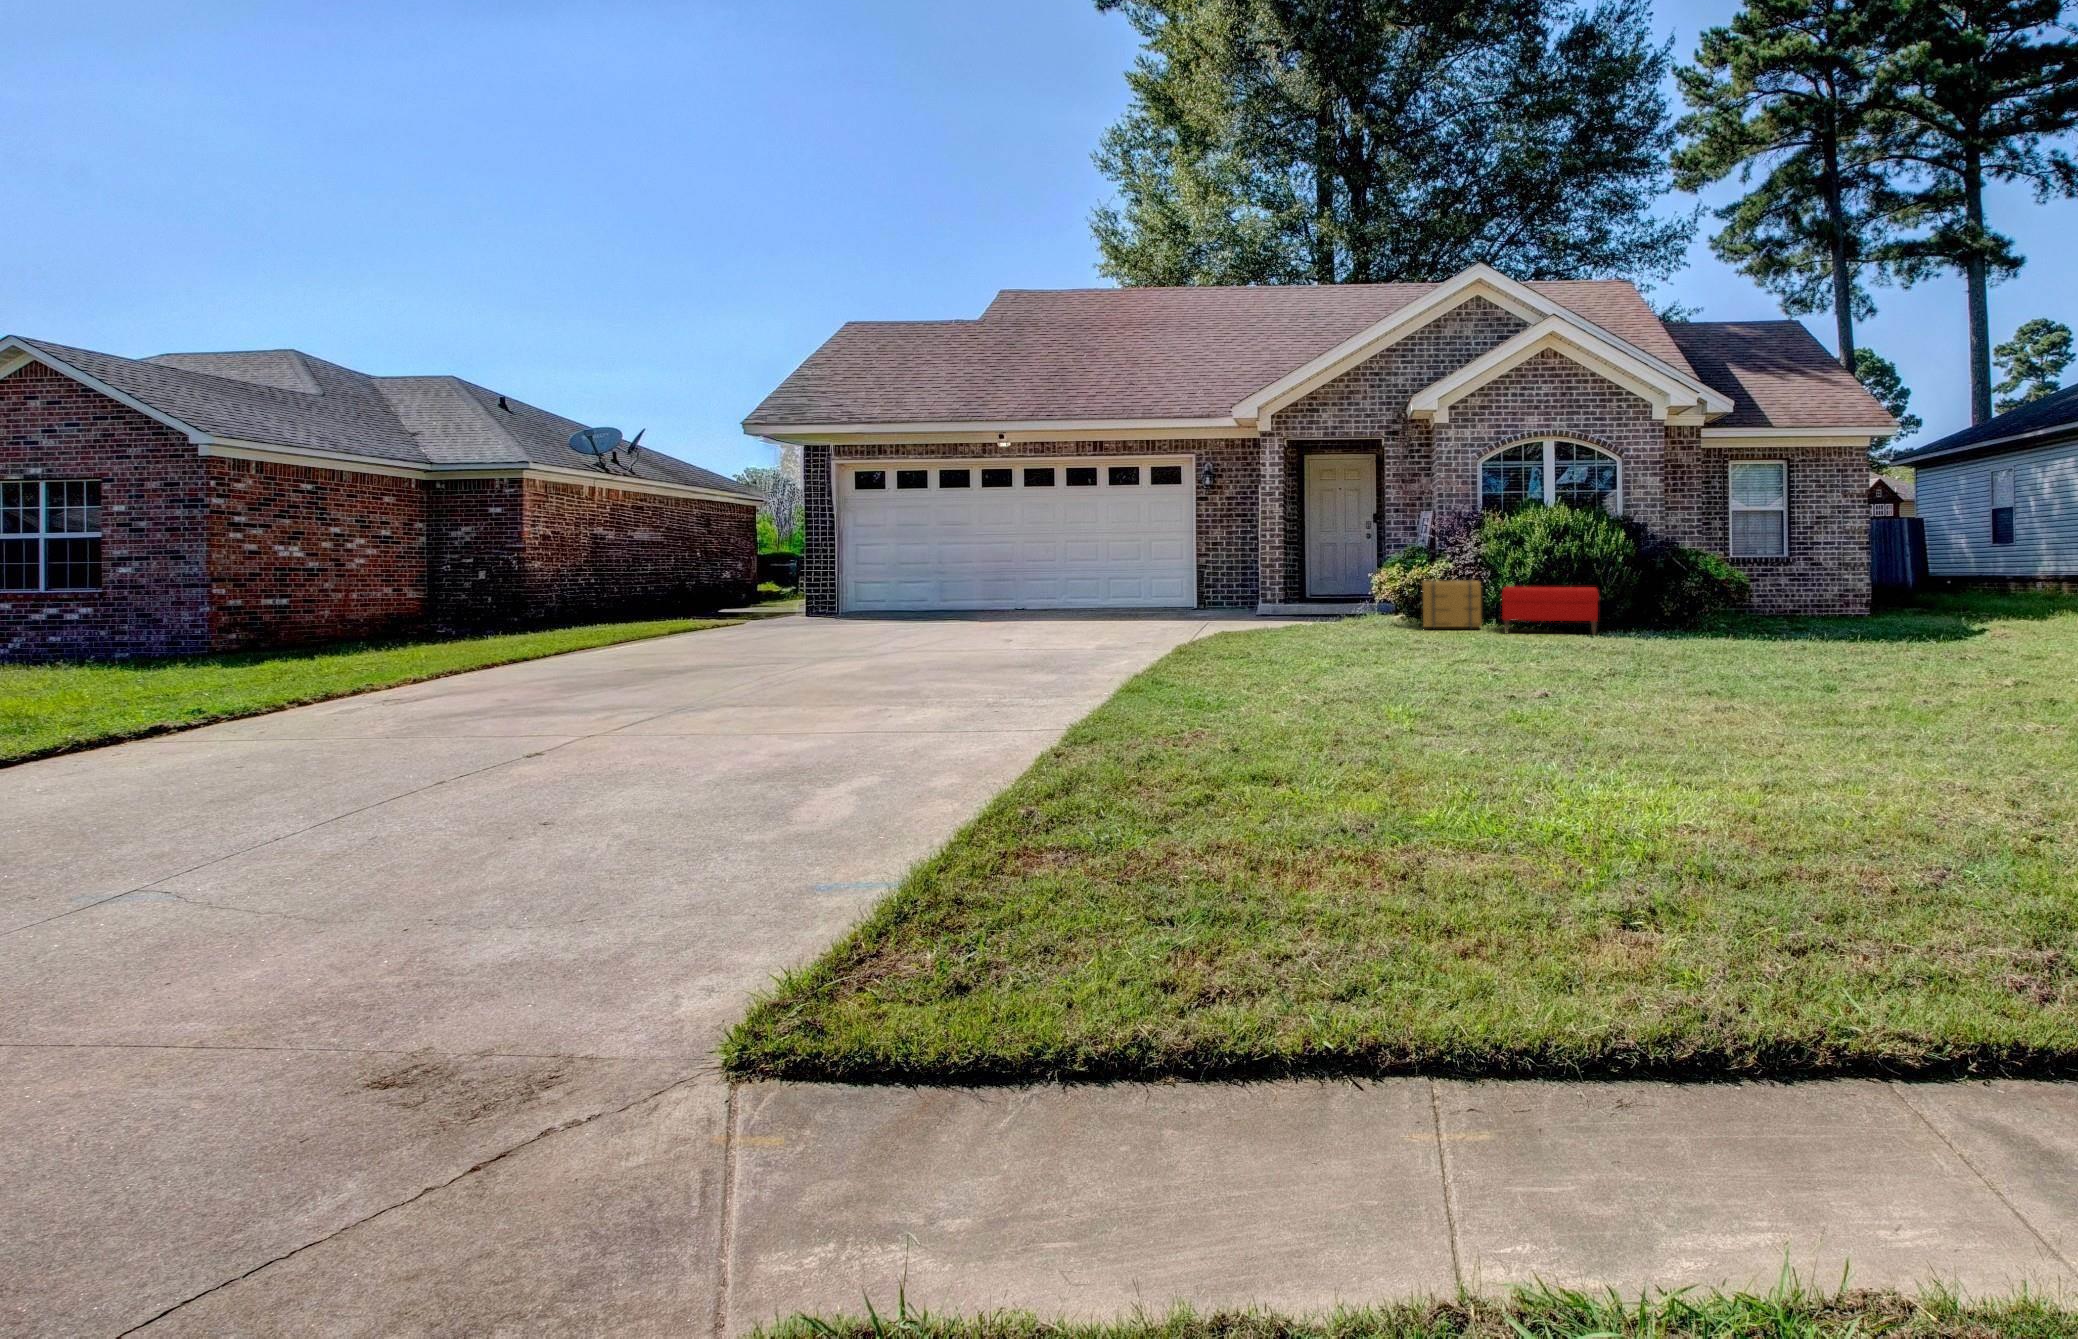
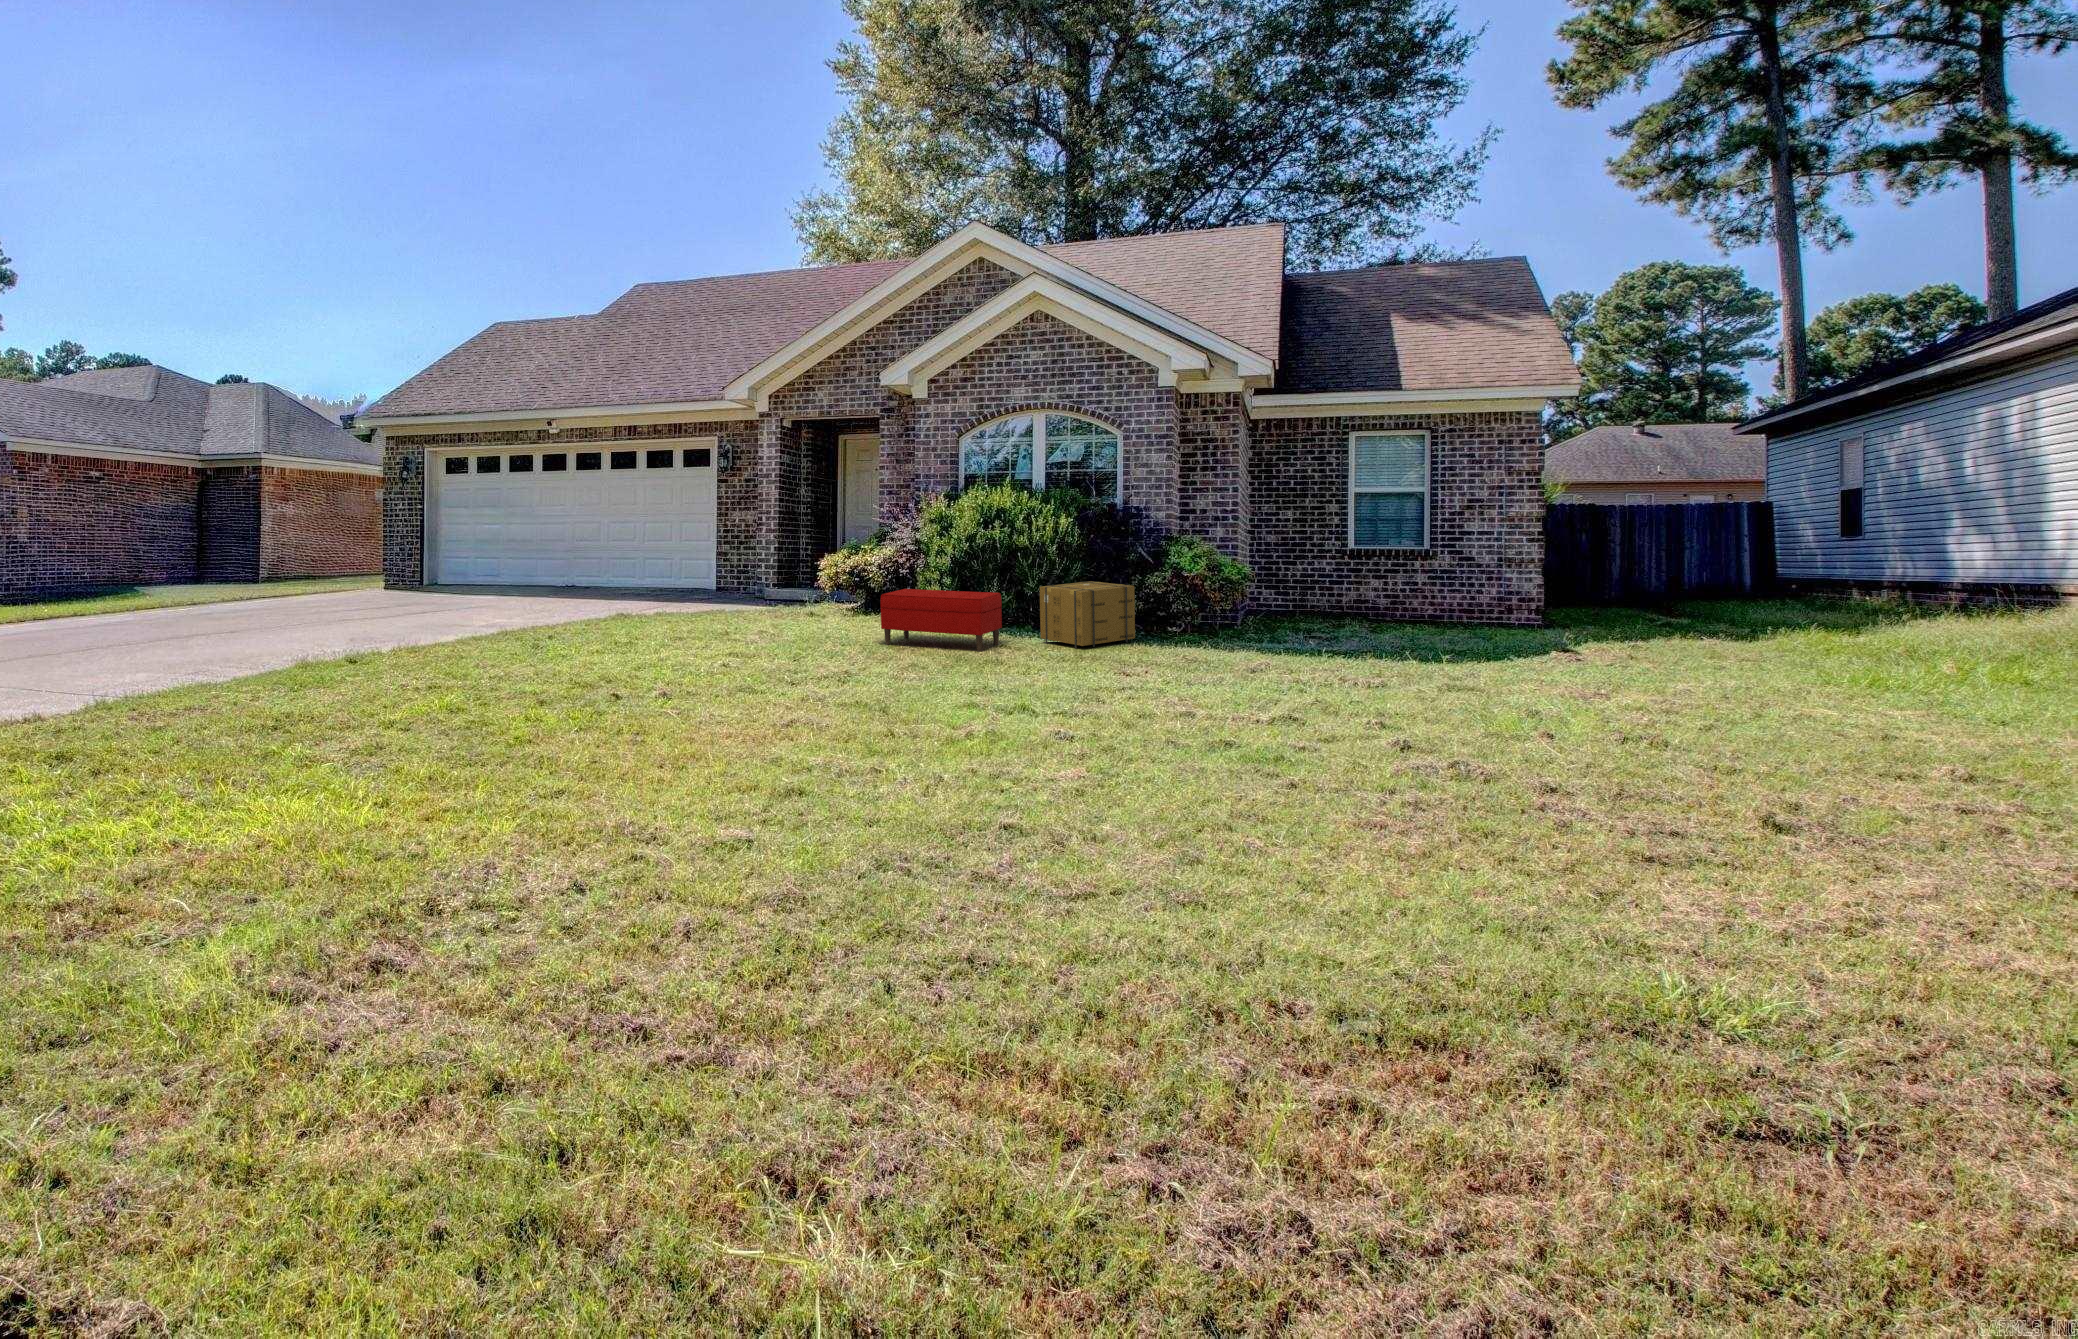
cardboard box: present [1422,580,1482,628] -> present [1040,581,1135,649]

